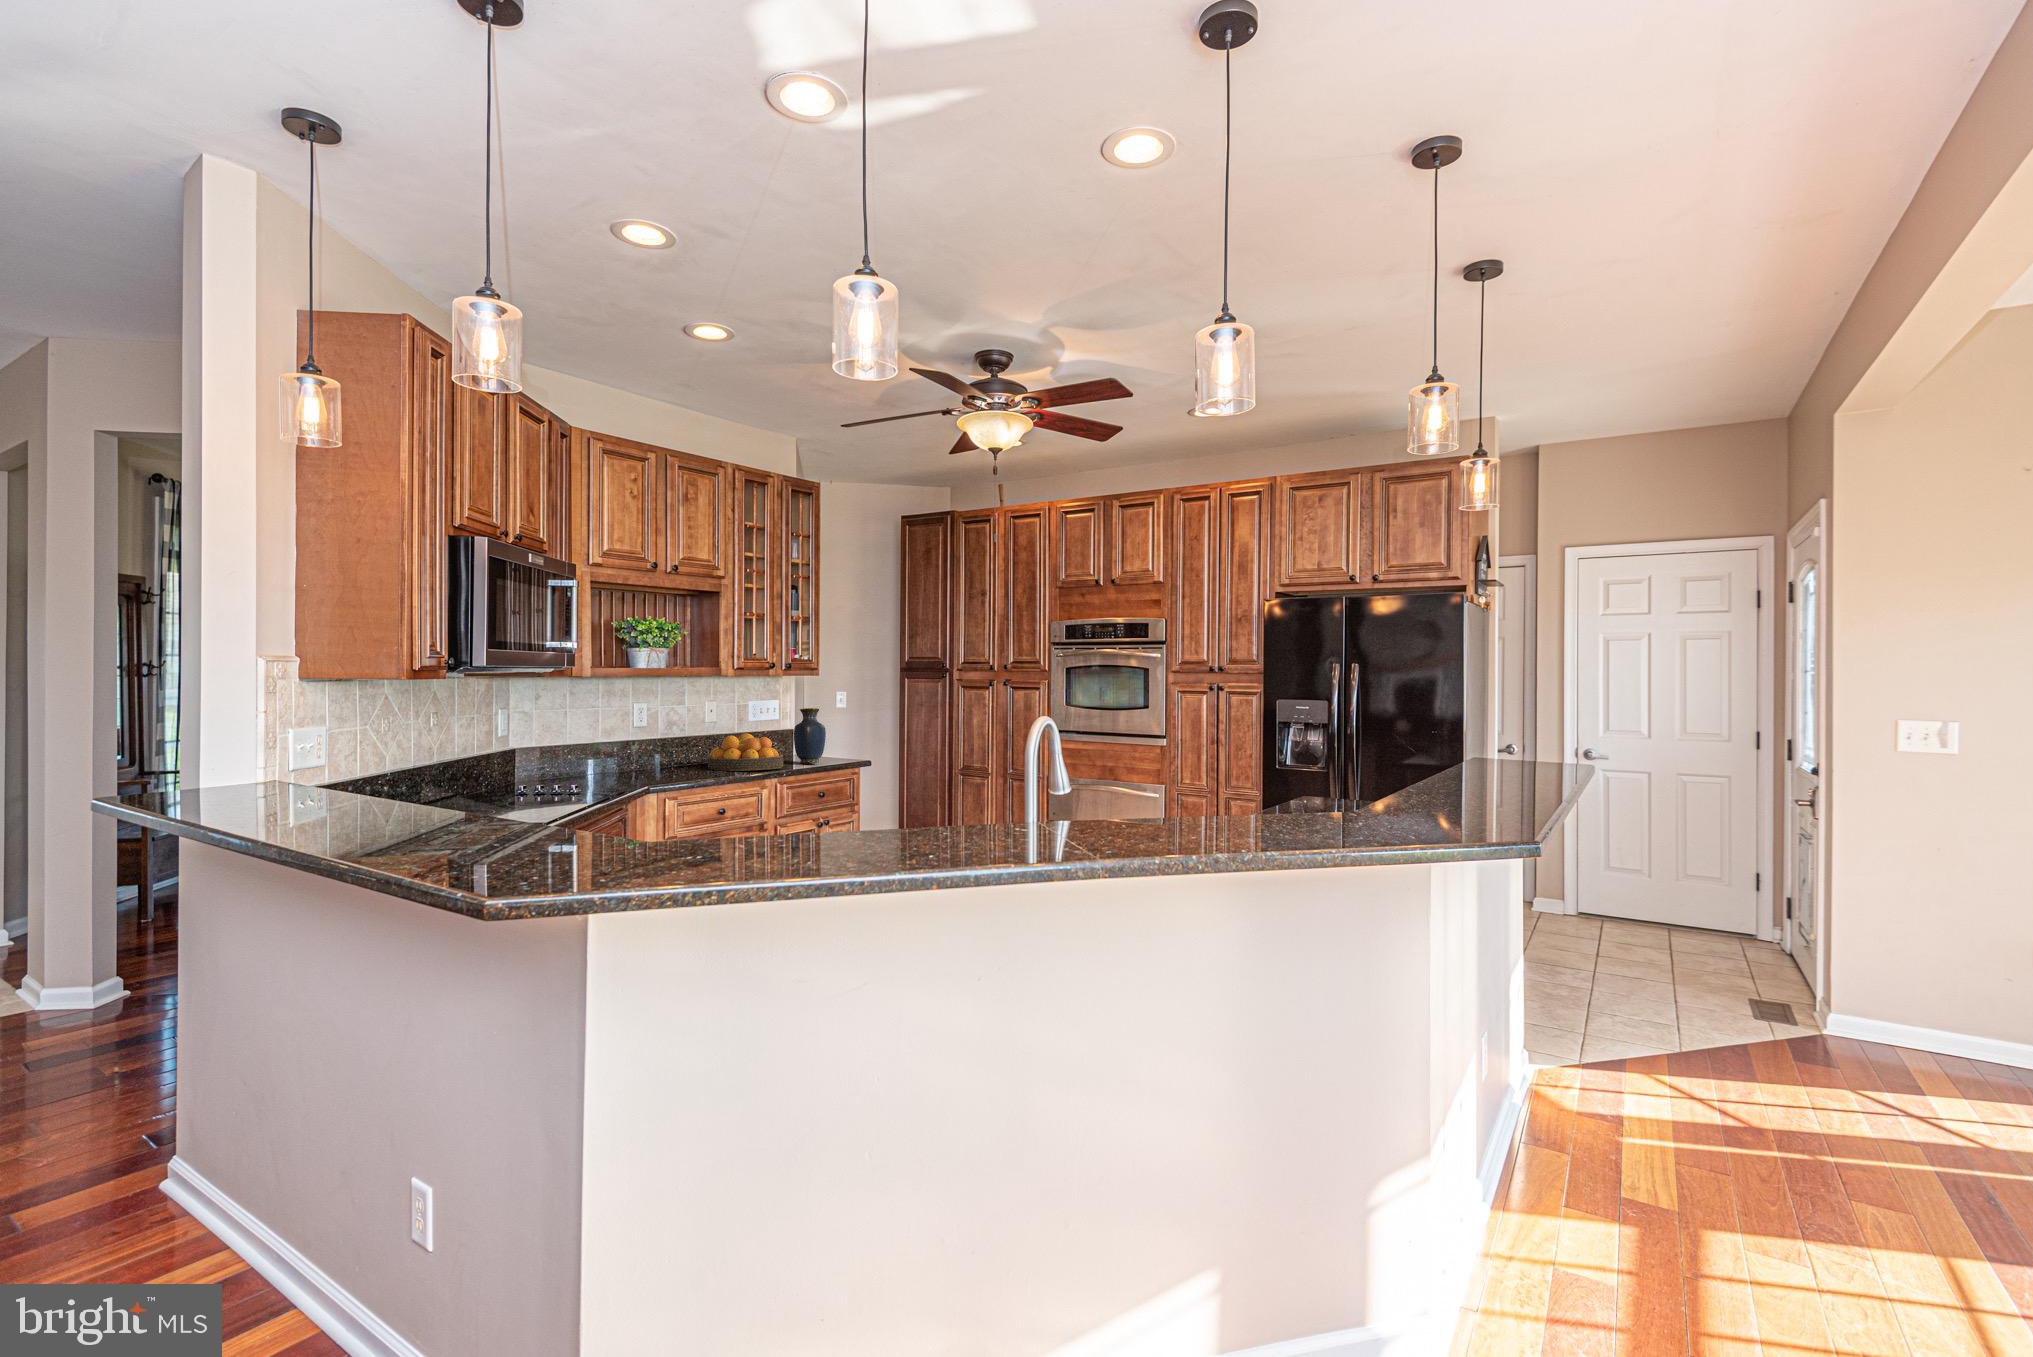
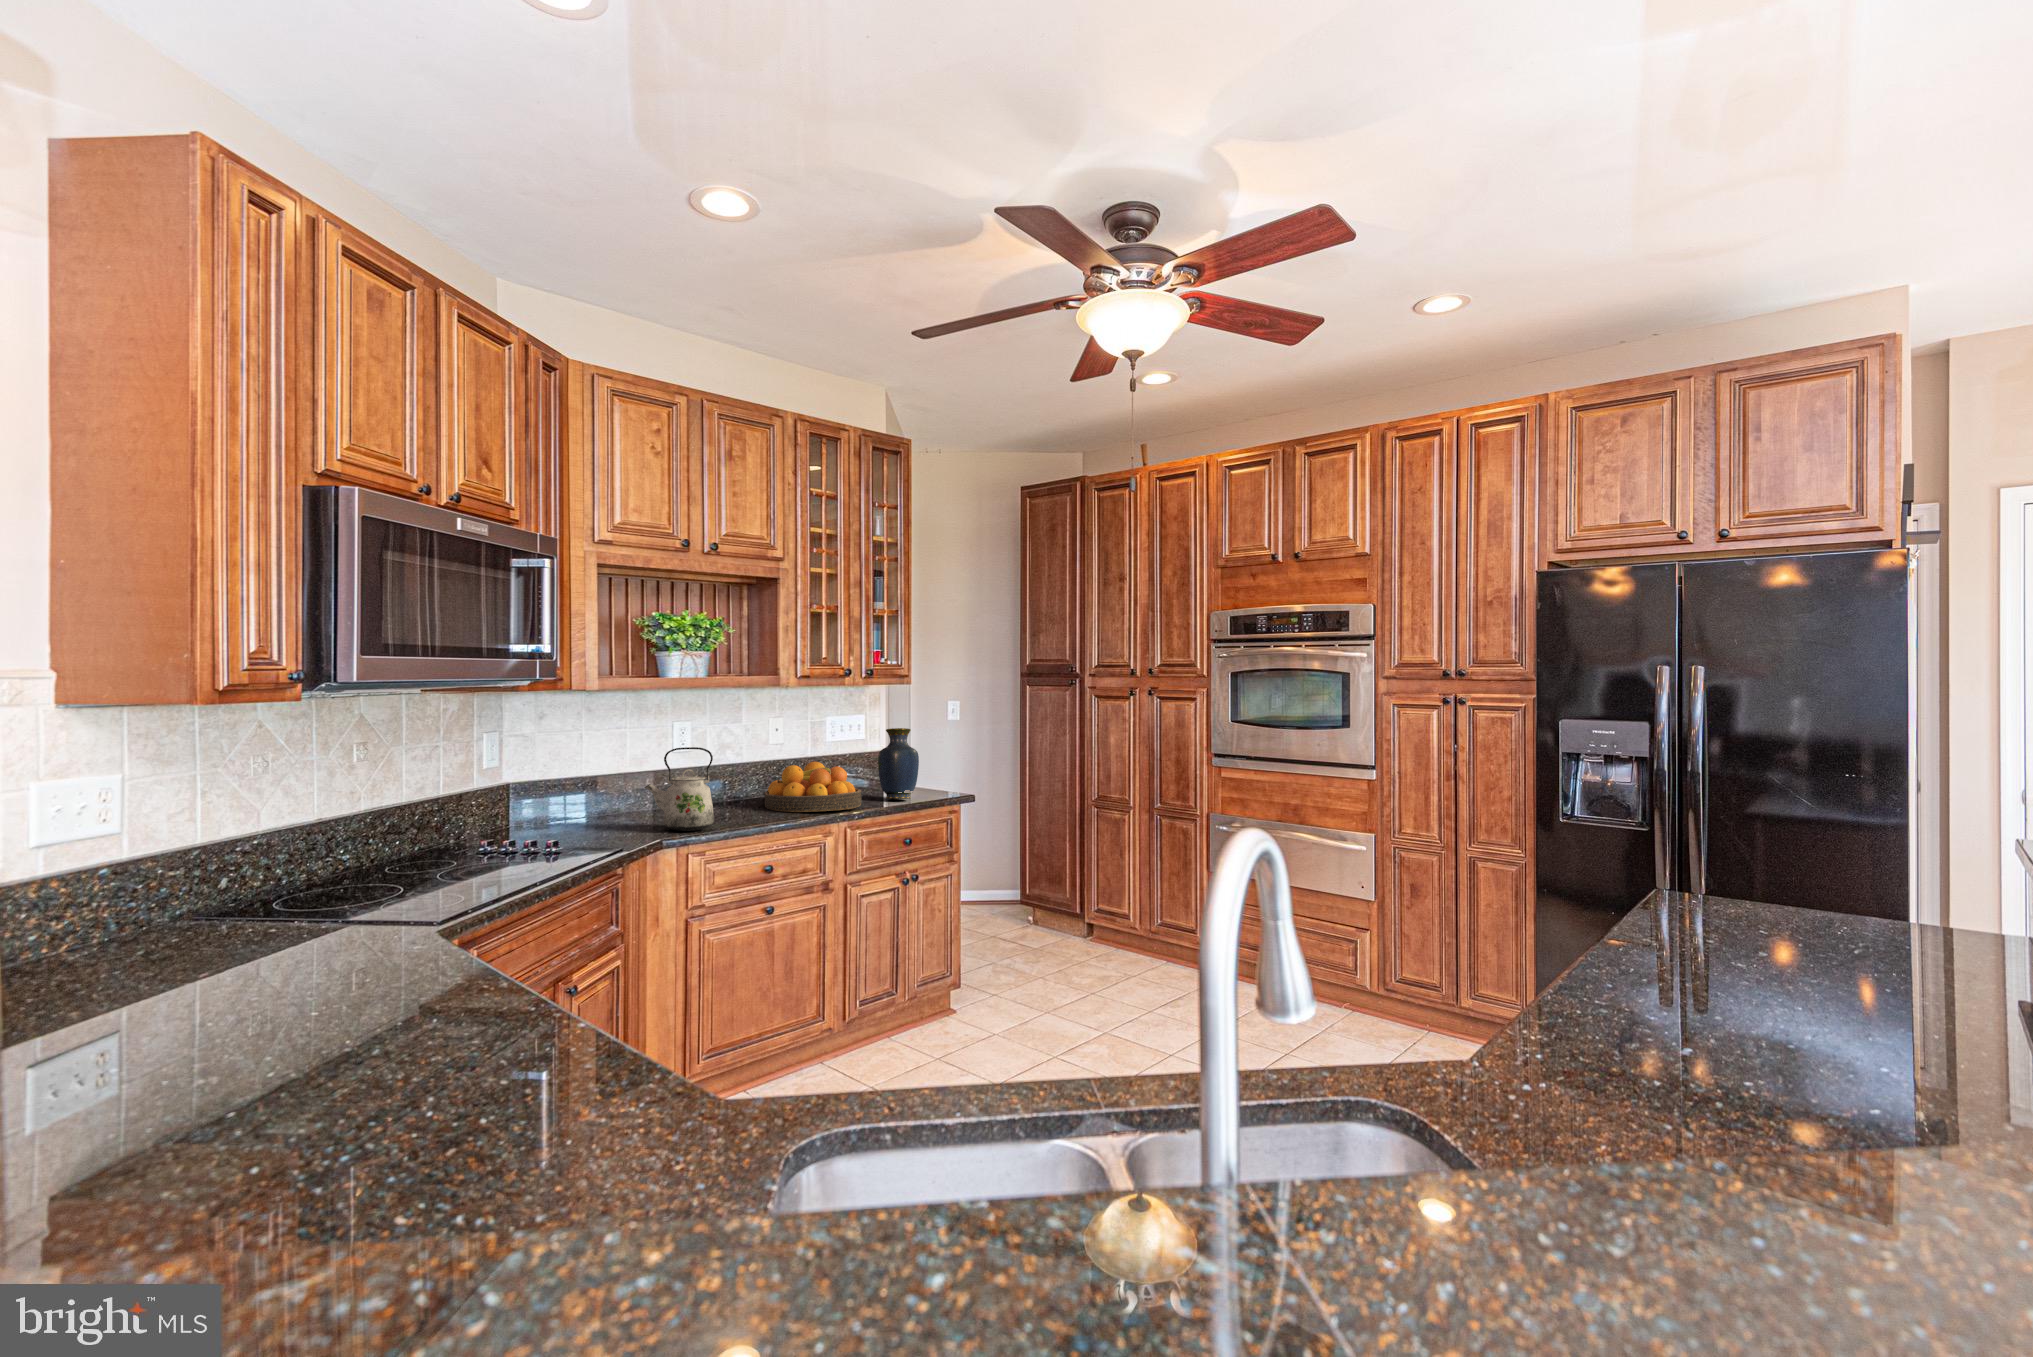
kettle: none [625,720,679,782] -> present [644,747,714,831]

